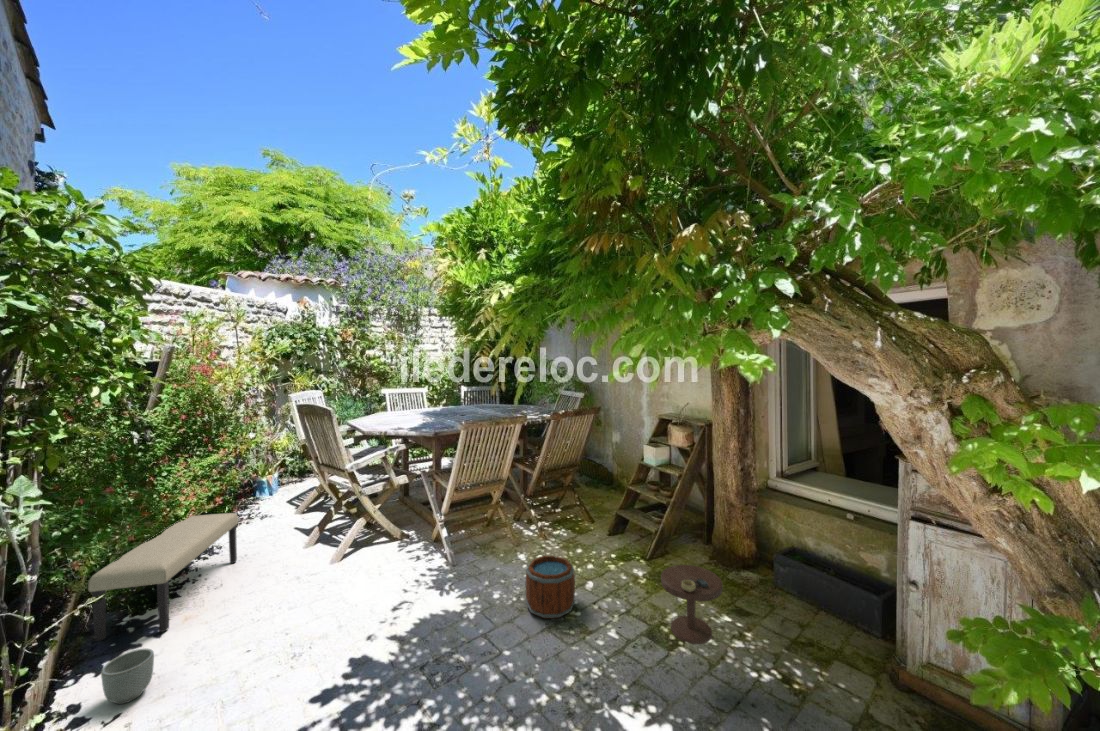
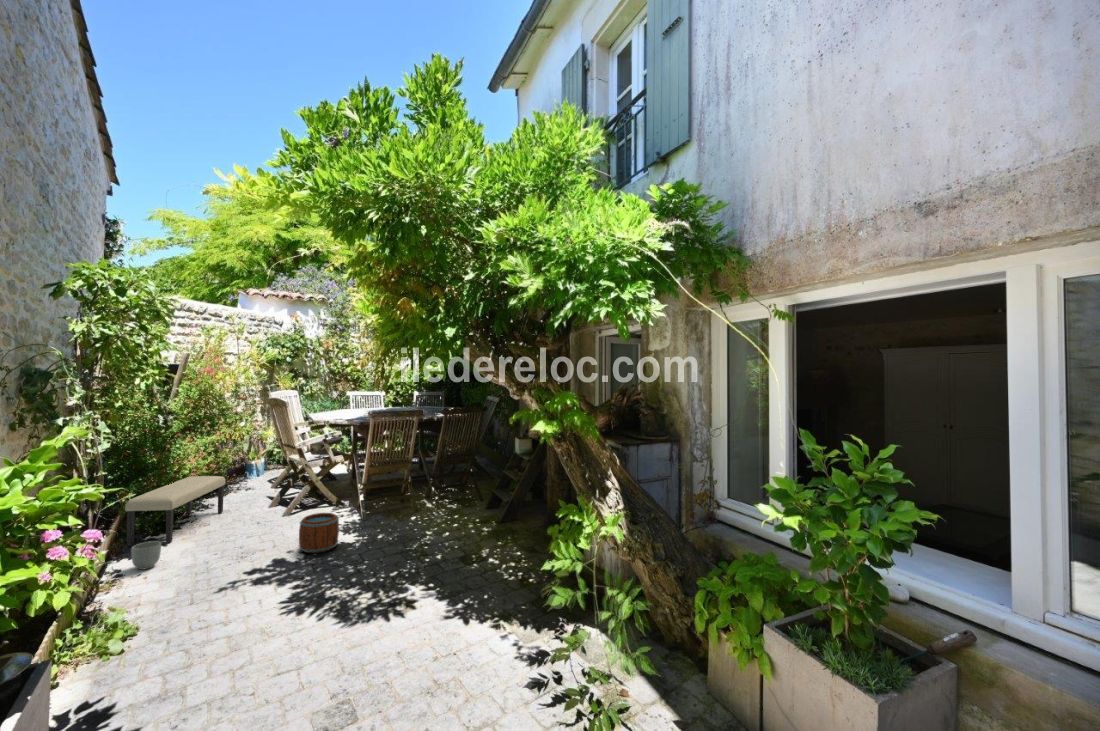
bucket: present [526,556,575,618] -> present [299,513,339,553]
side table: present [661,565,723,644] -> none [469,510,508,585]

